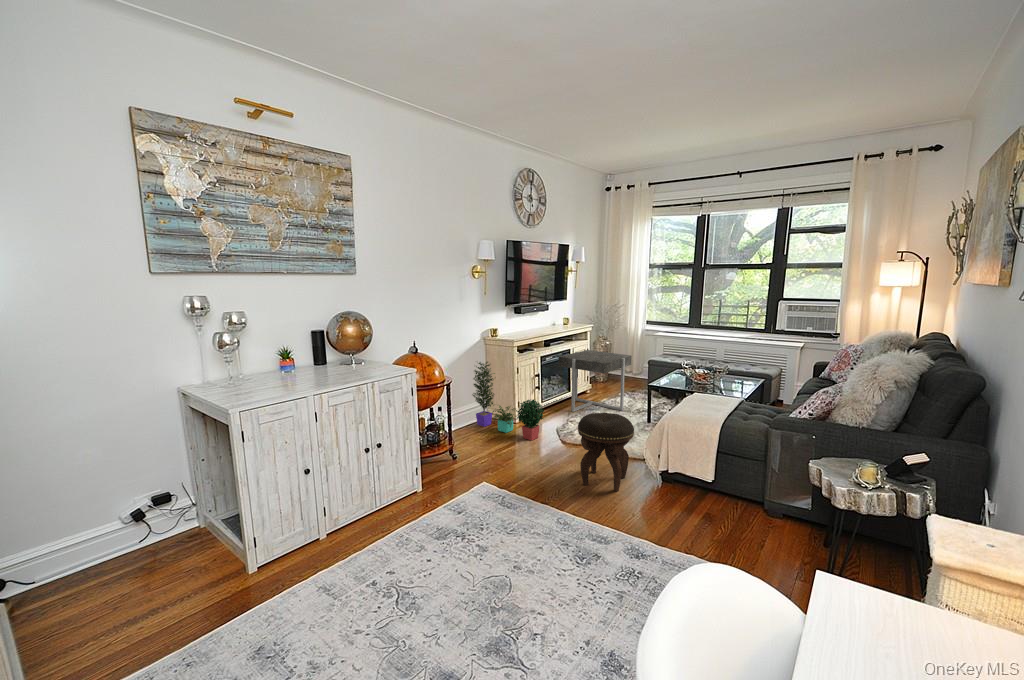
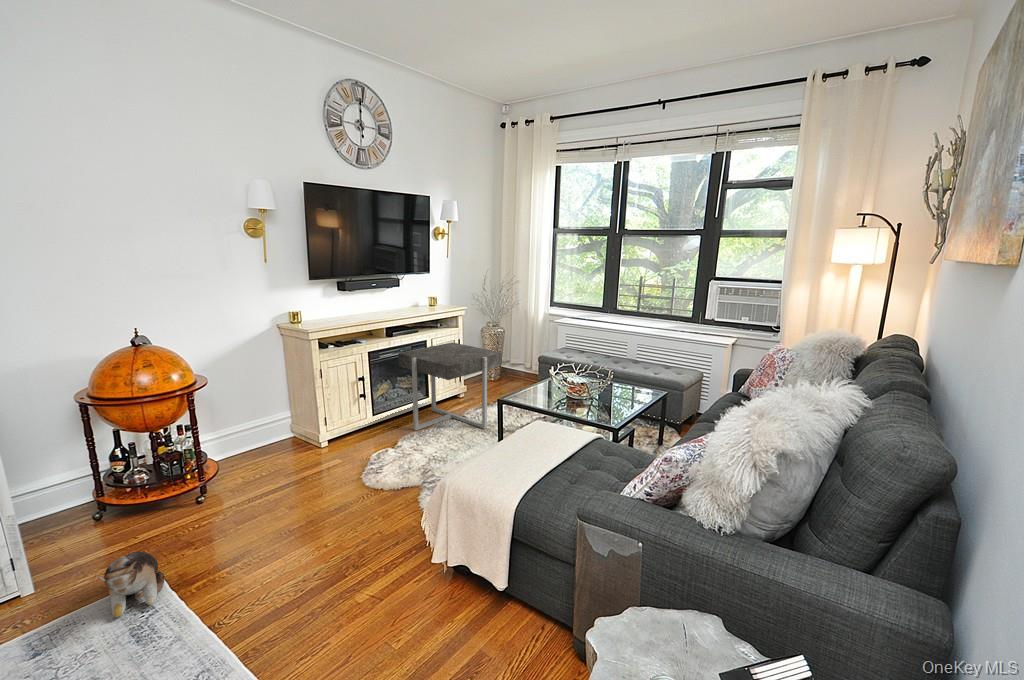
potted plant: present [472,362,544,440] -> none [244,362,337,485]
footstool: present [578,412,634,491] -> none [307,461,405,600]
plush toy: none [469,460,499,497] -> present [95,551,165,618]

